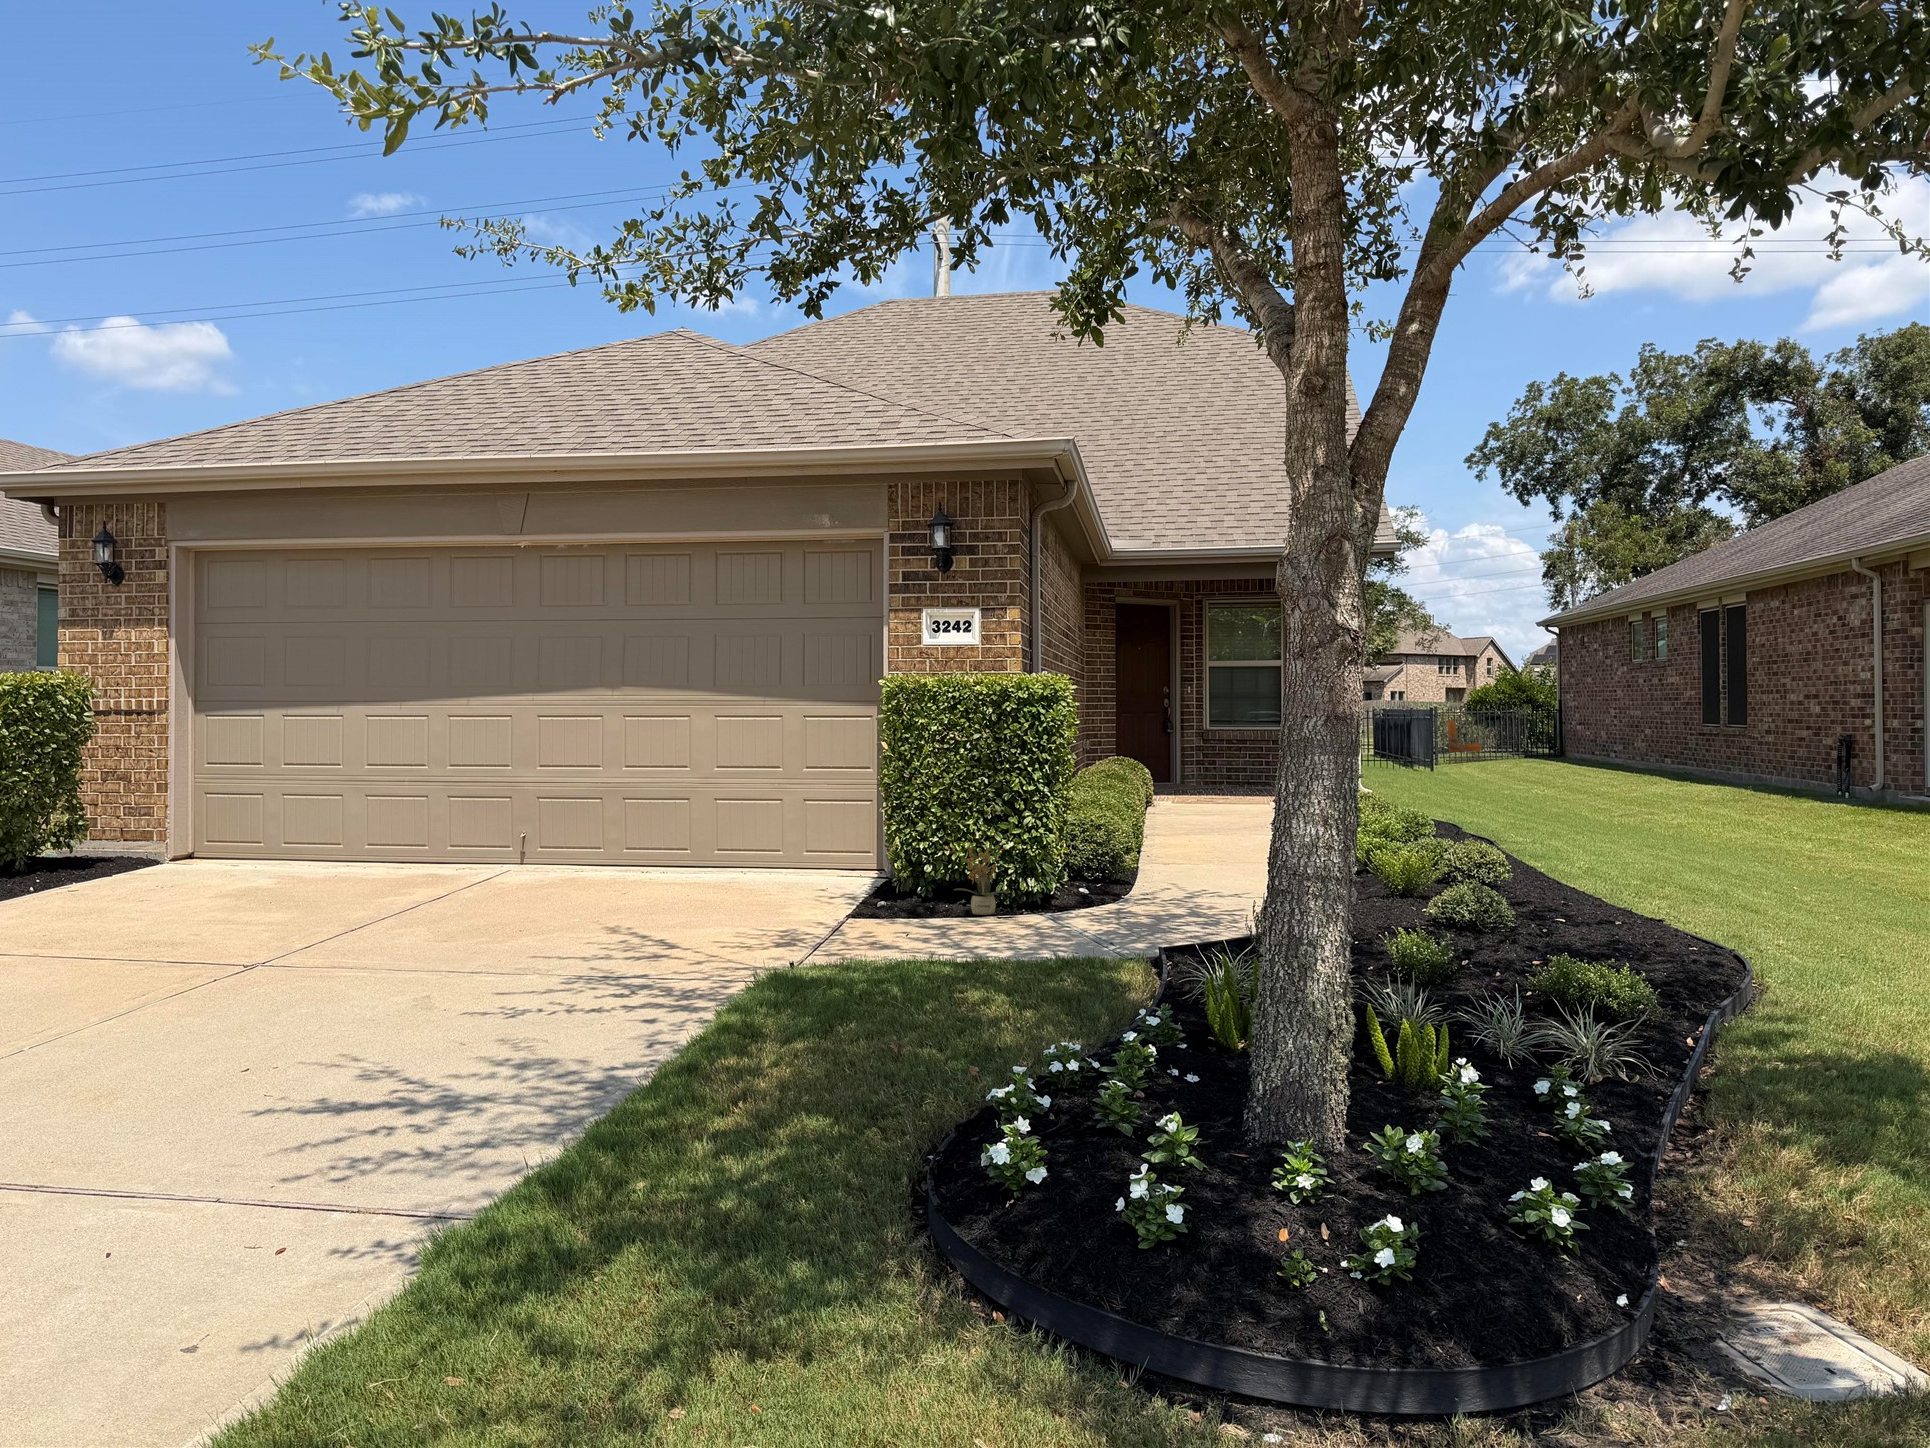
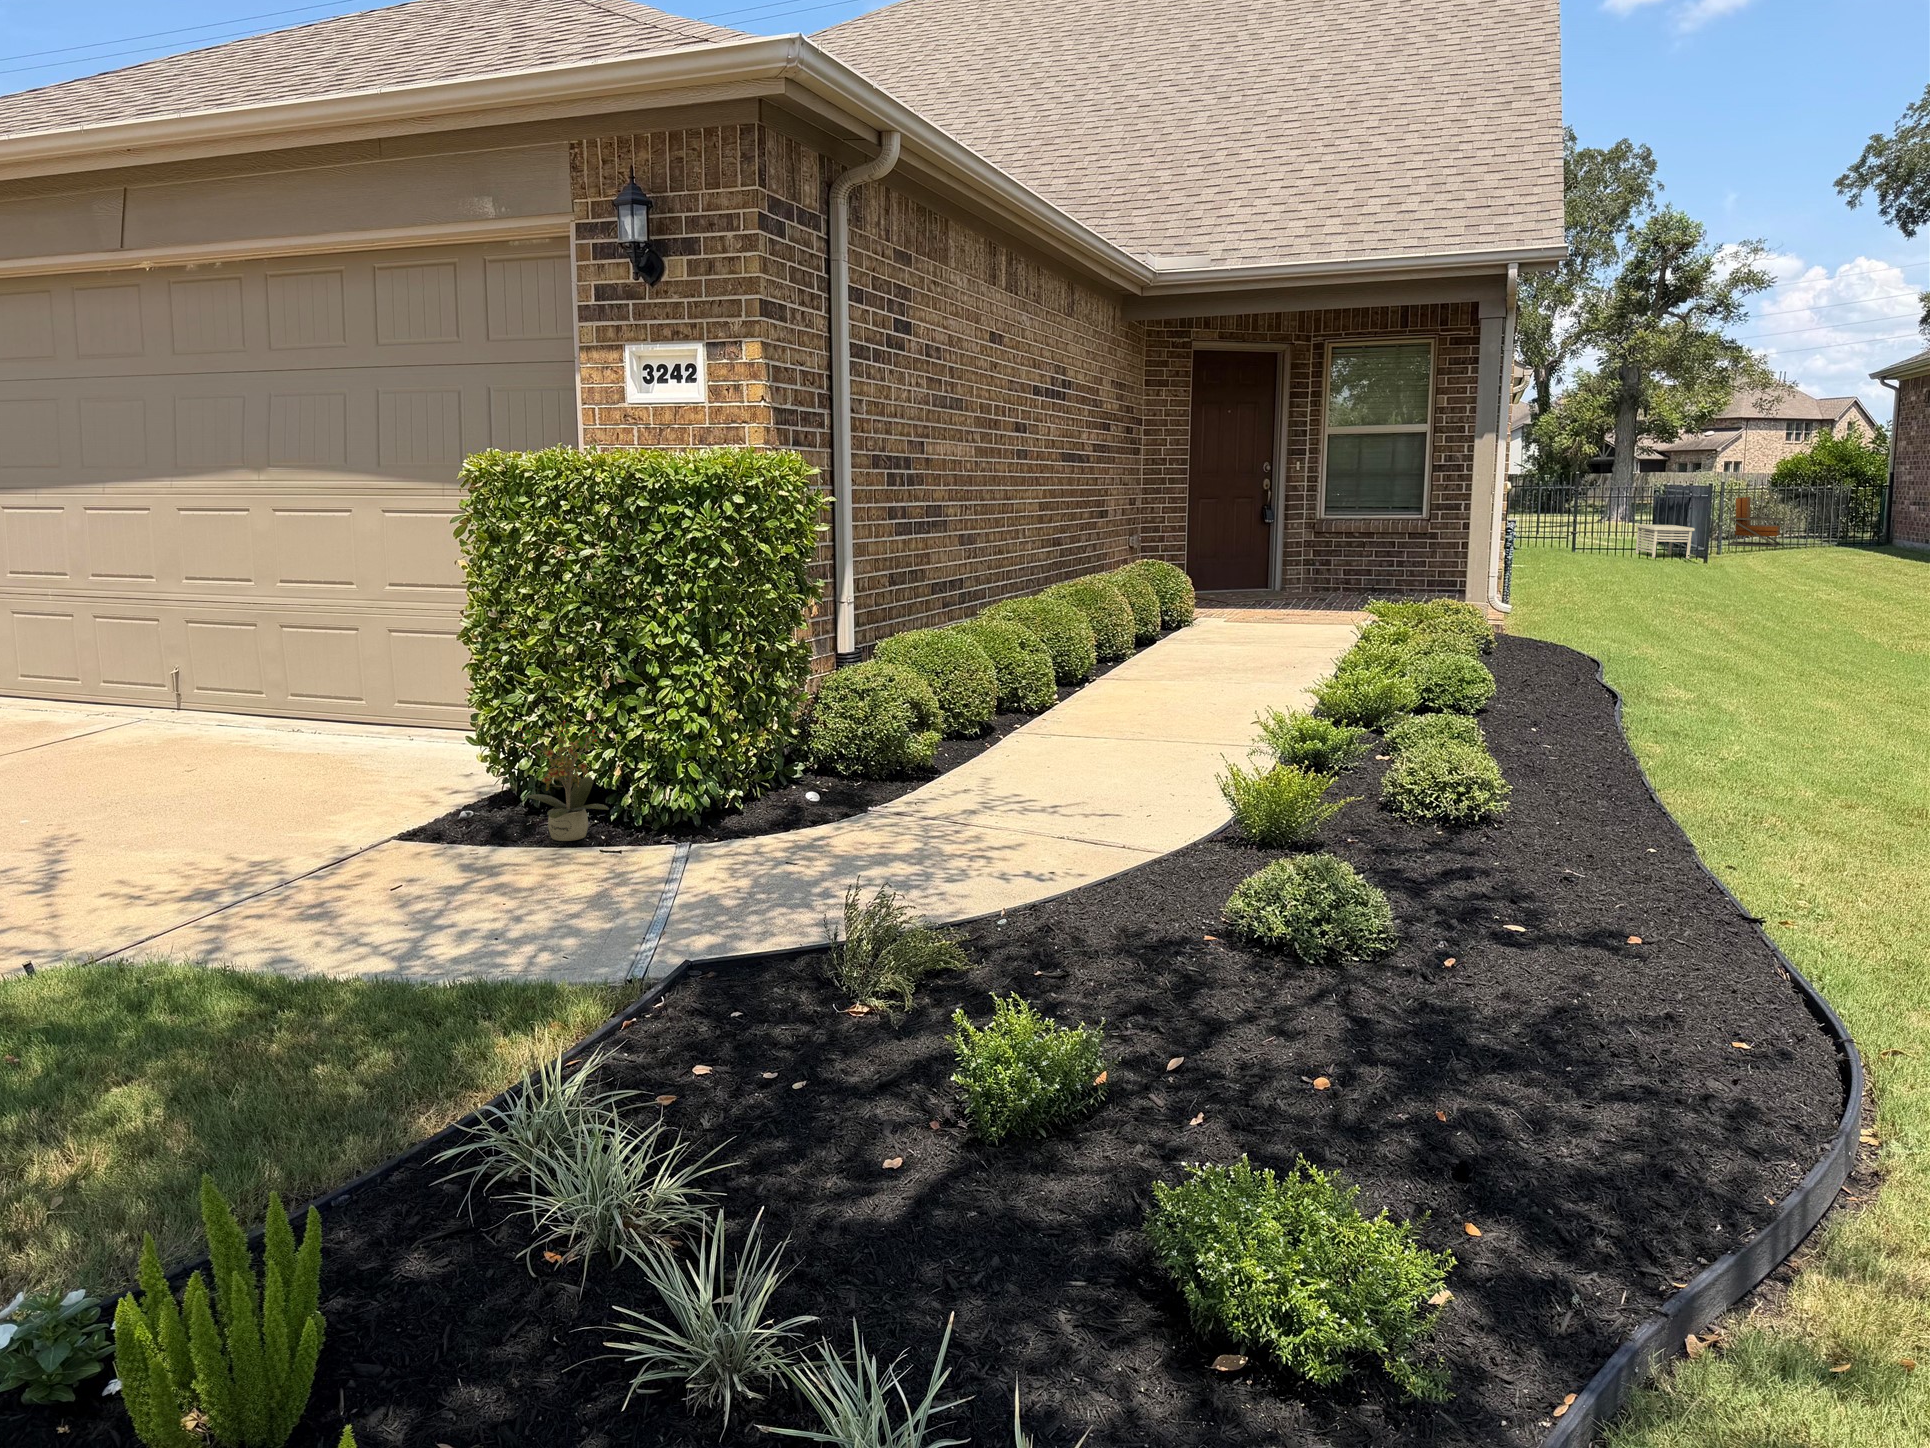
storage bench: none [1381,743,1429,770] -> present [1636,524,1695,559]

